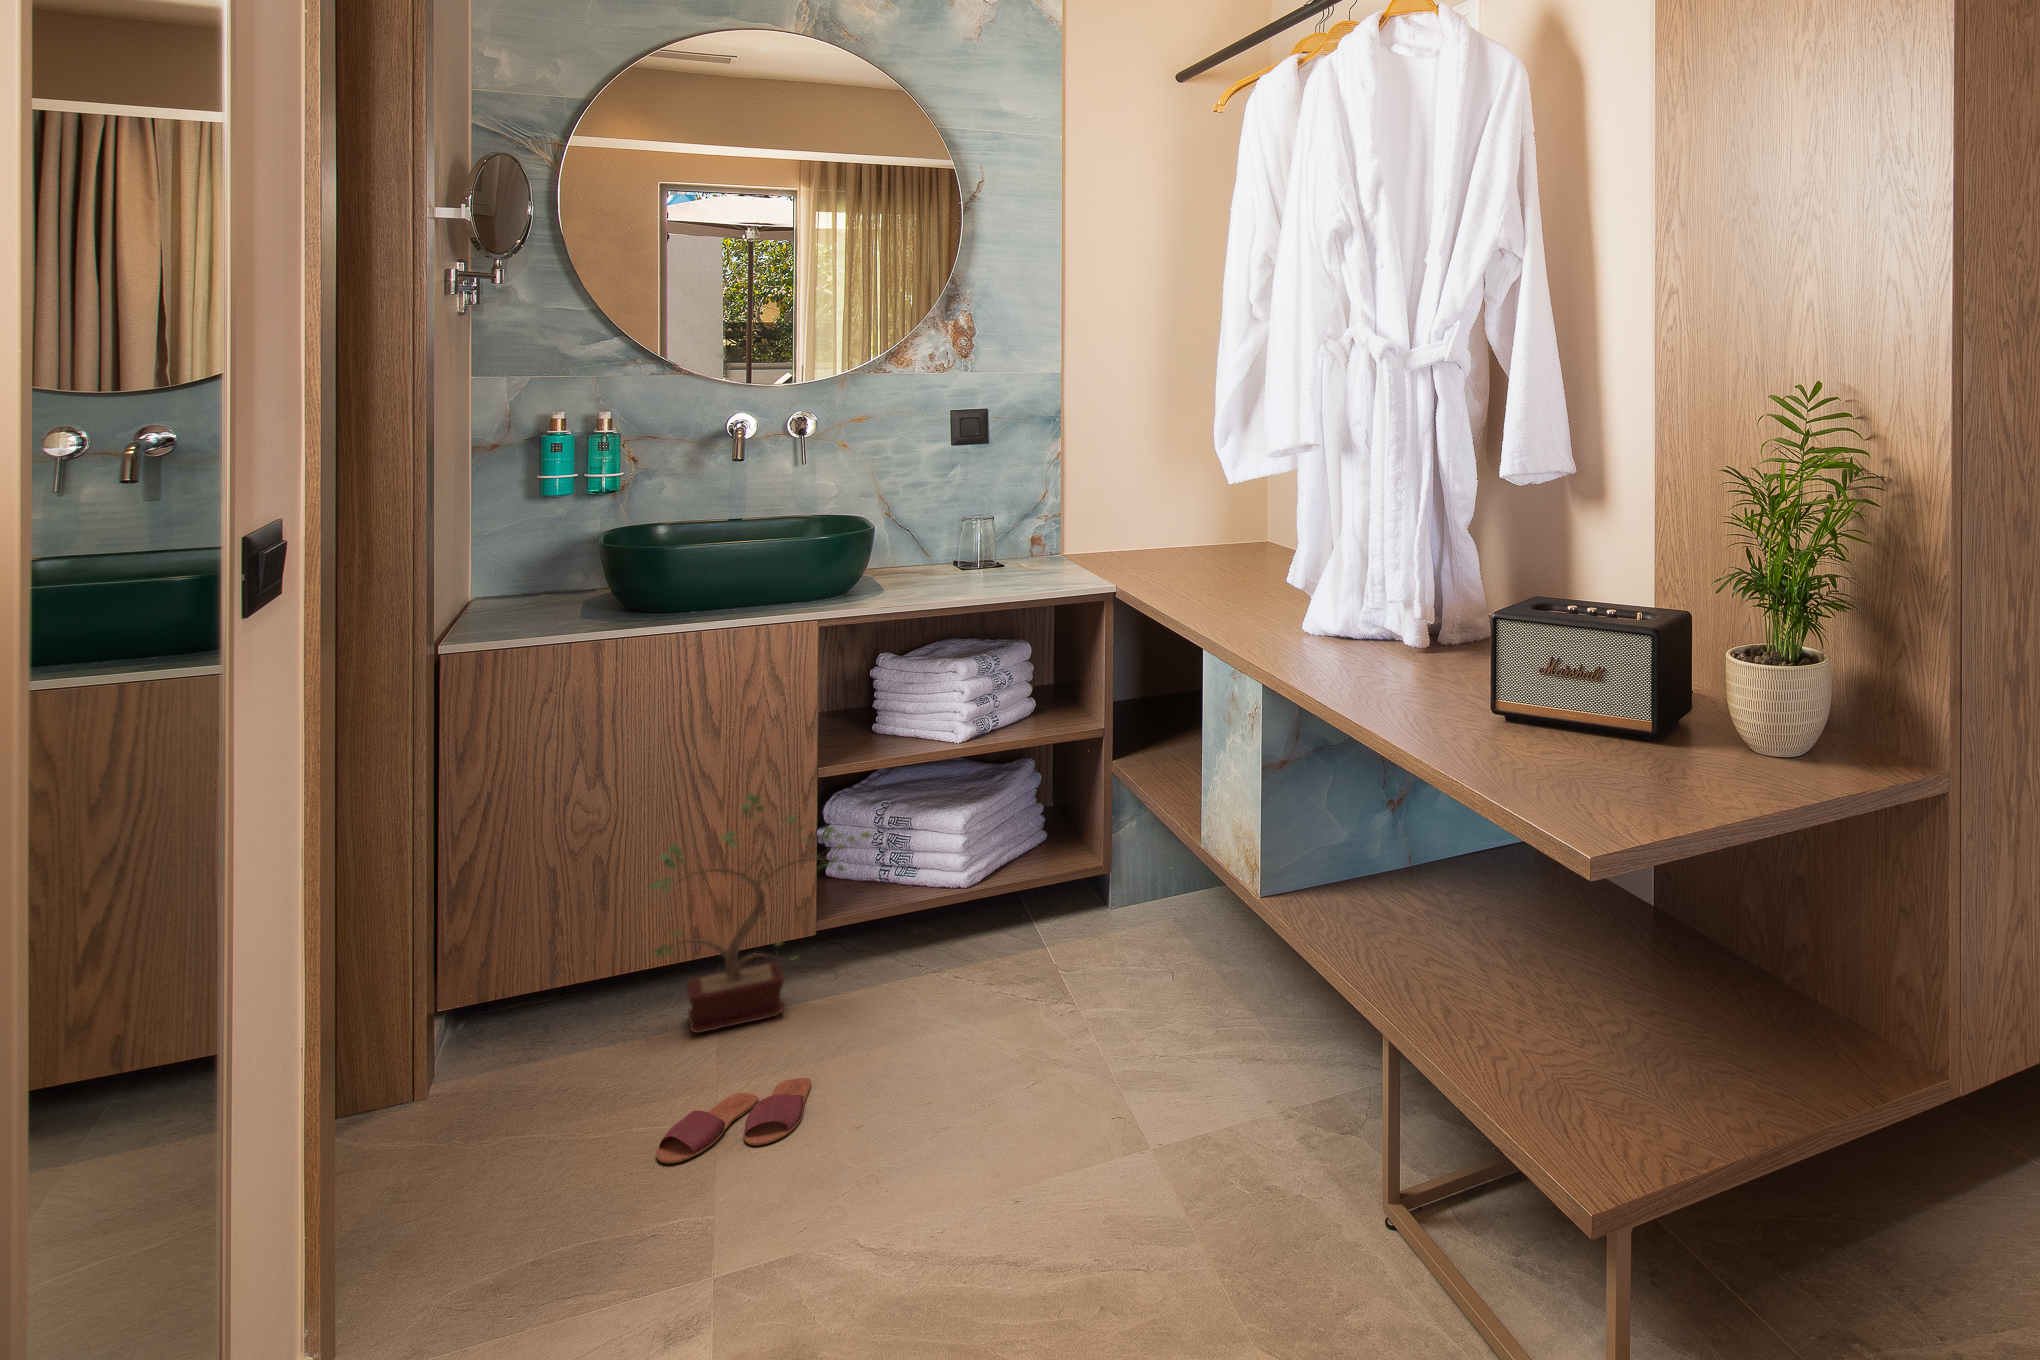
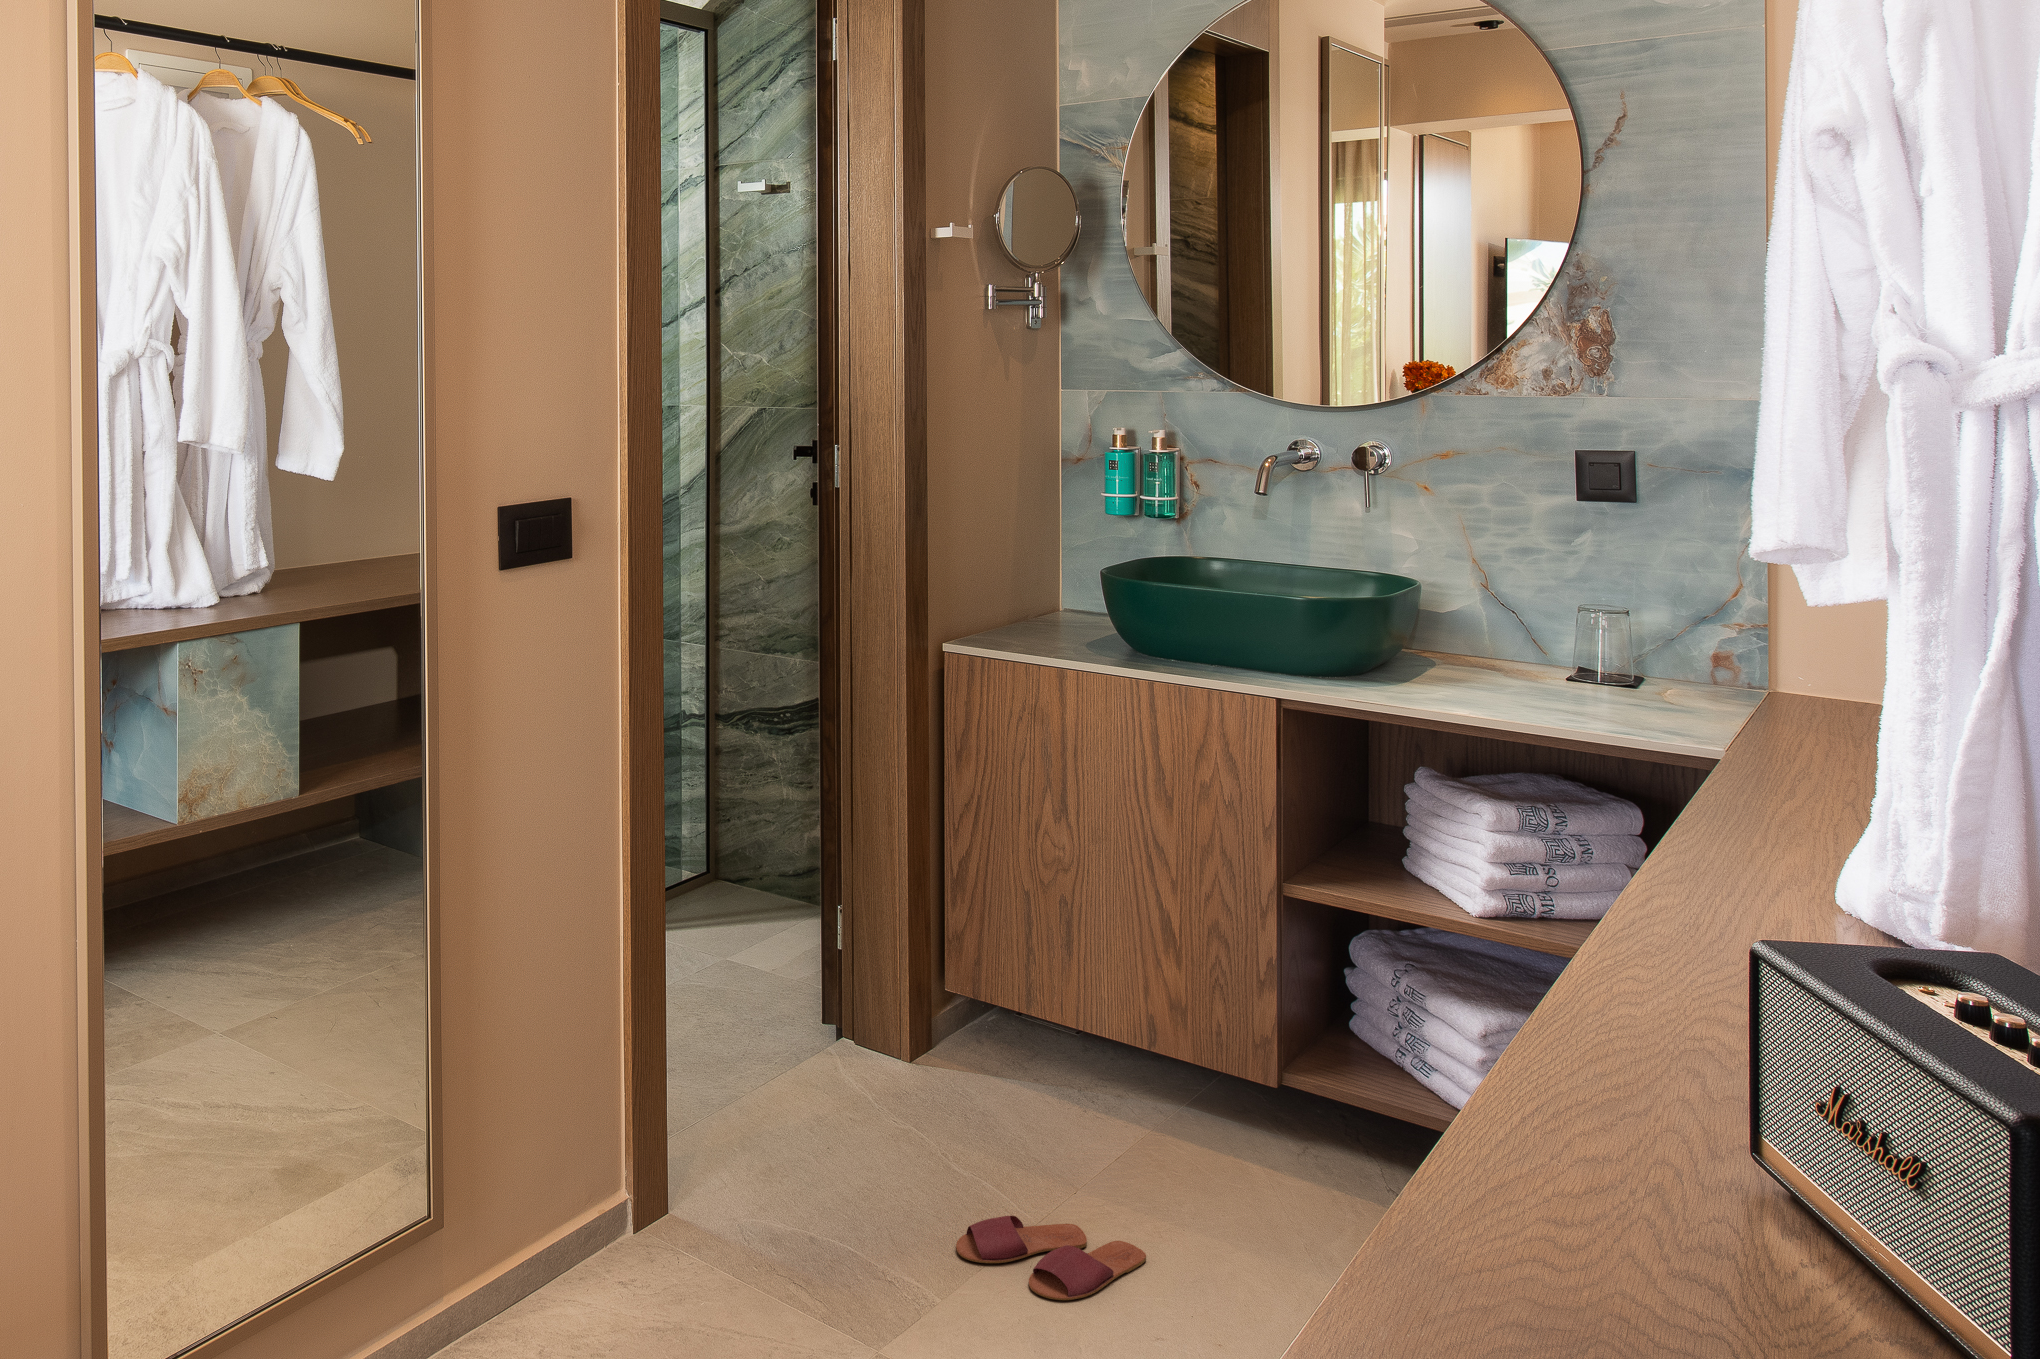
potted plant: present [649,793,873,1033] -> none [1073,887,1309,1167]

